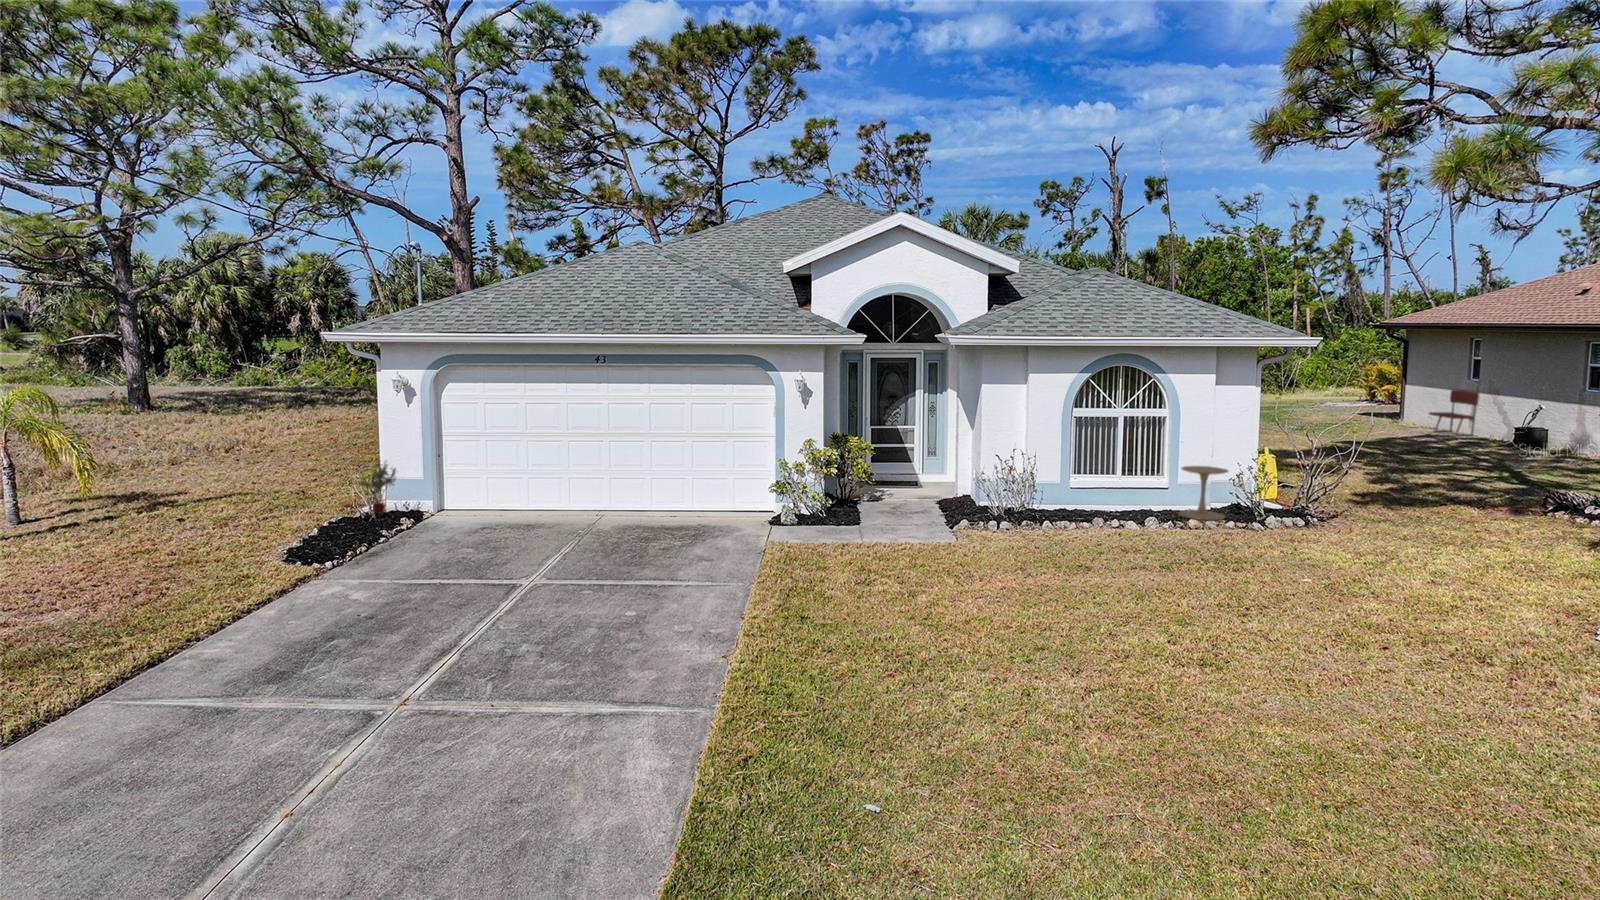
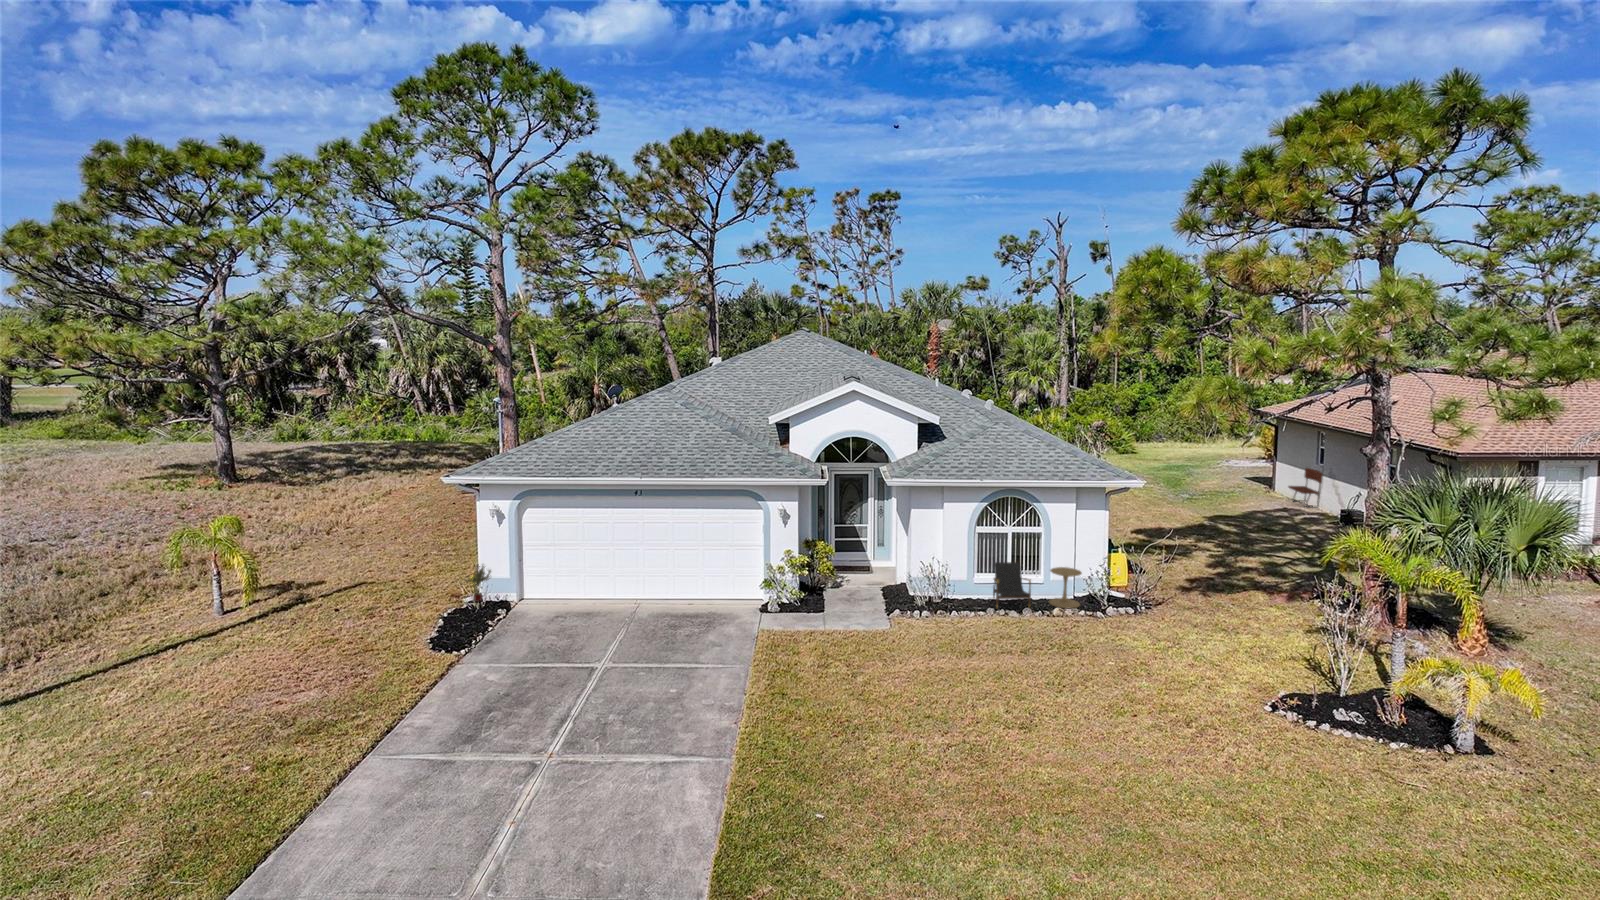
lounge chair: none [1098,459,1157,520] -> present [993,562,1031,607]

